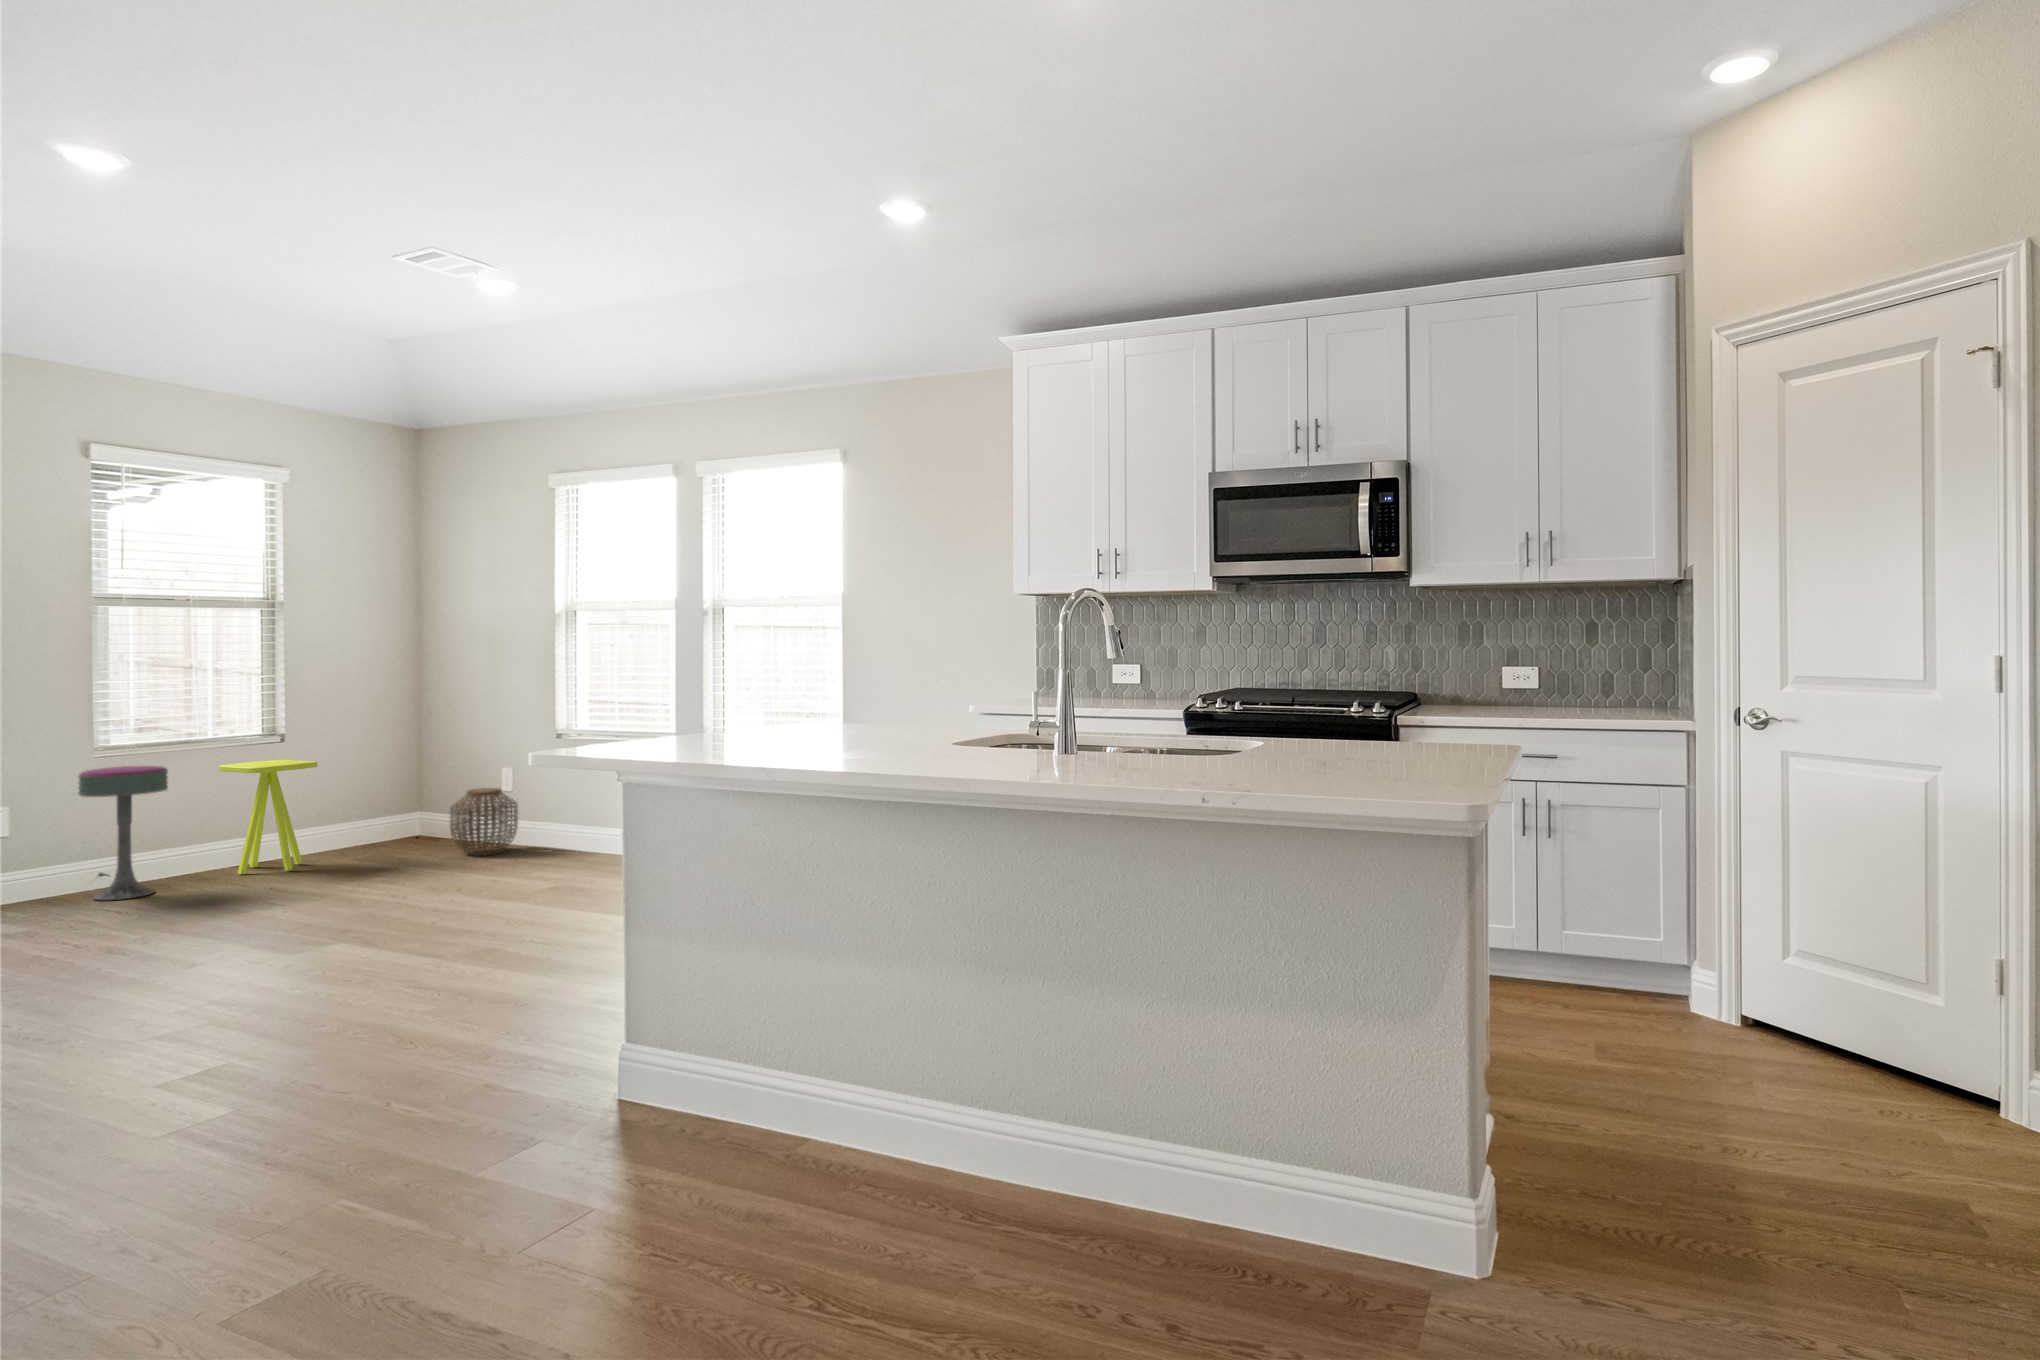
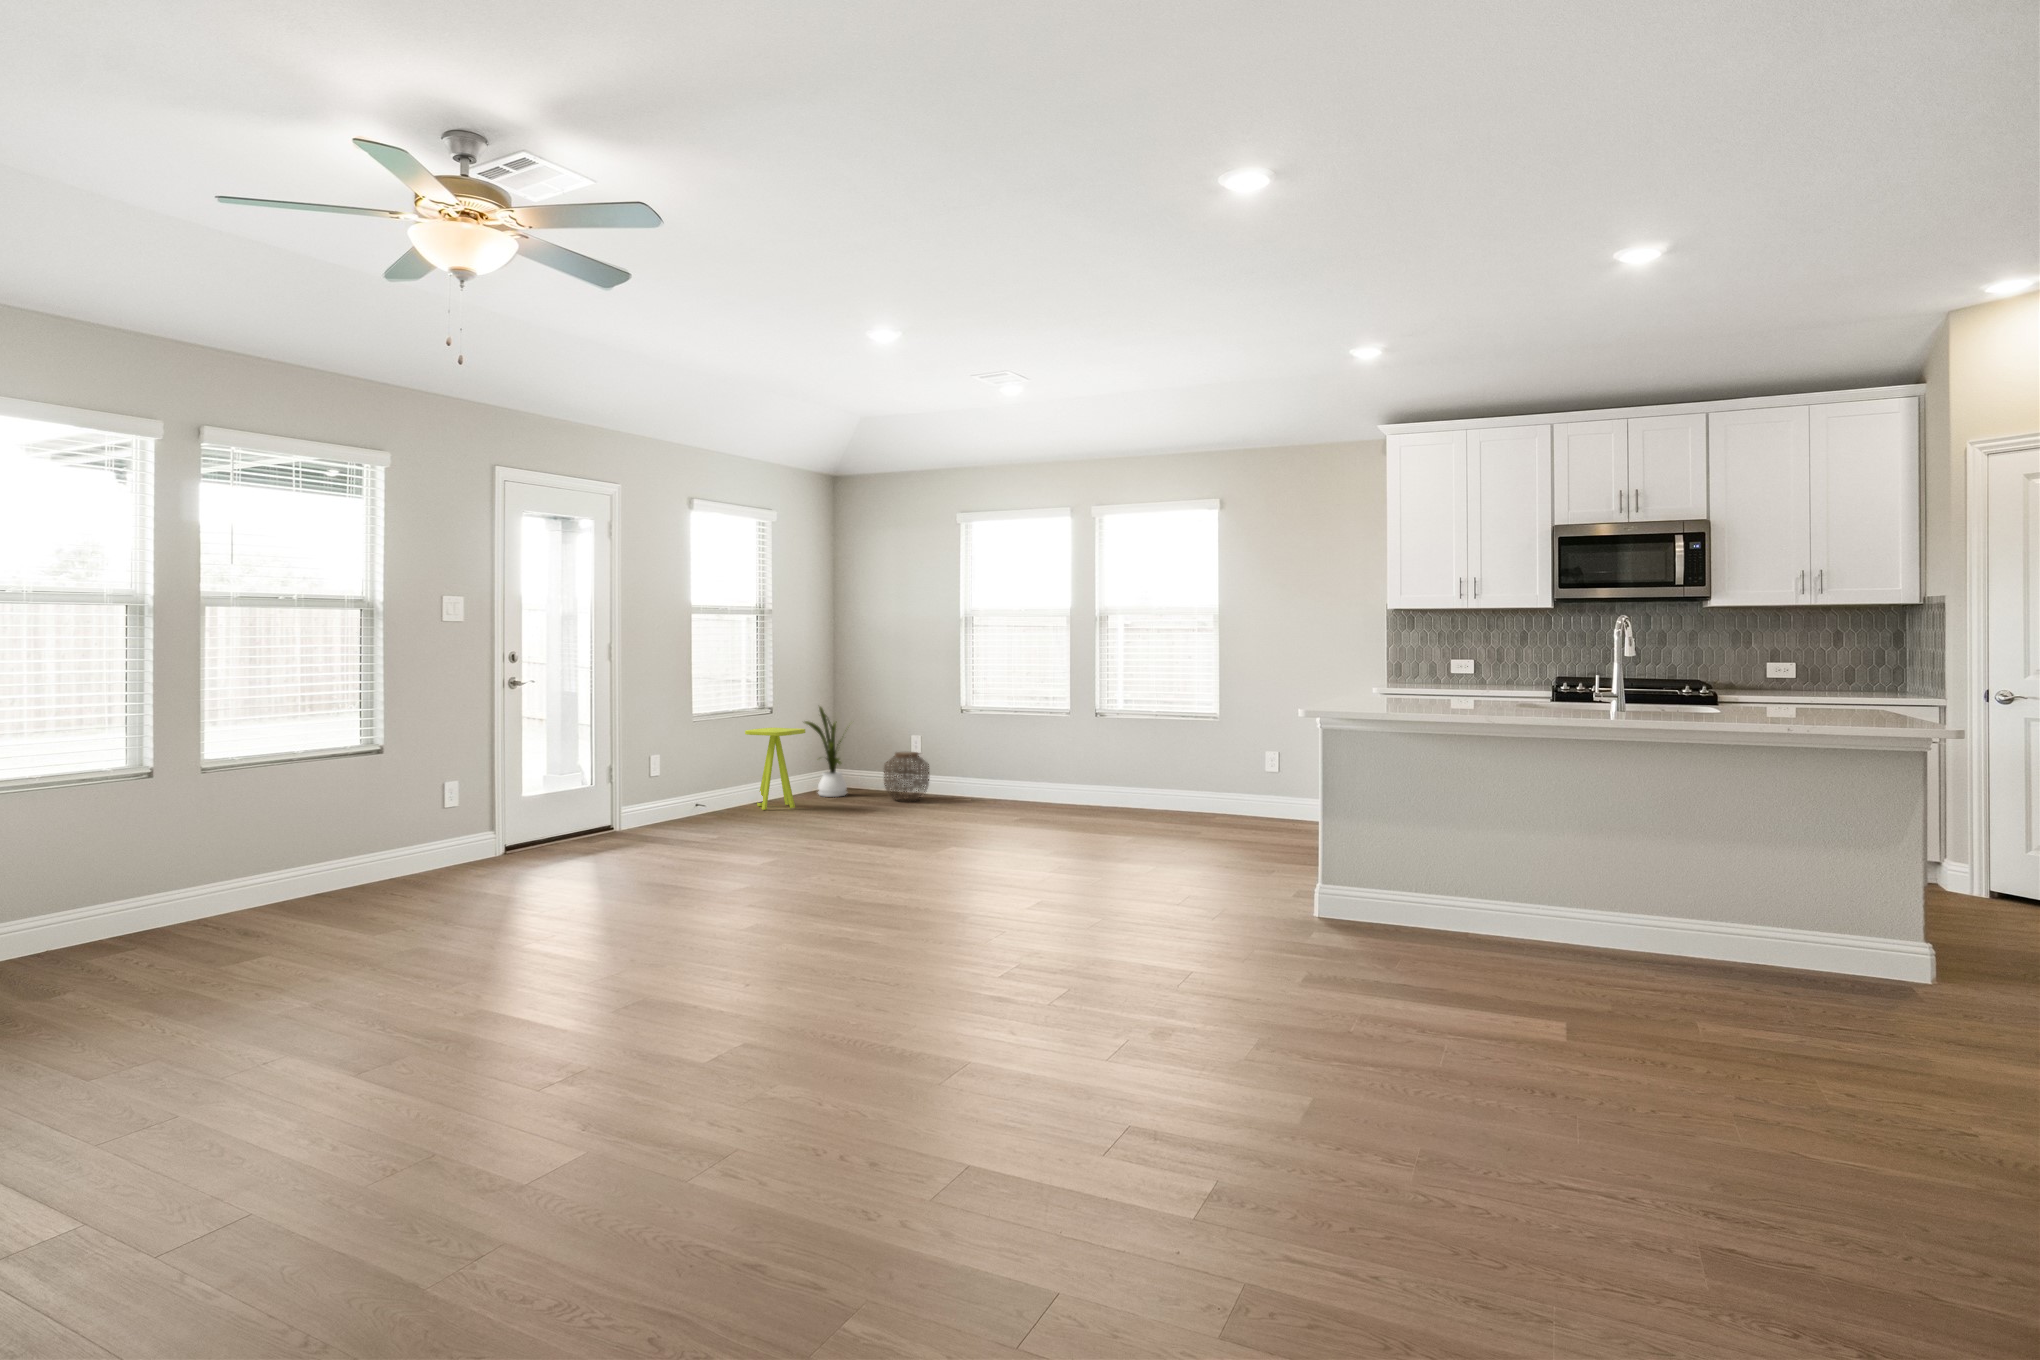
house plant: none [350,728,435,849] -> present [805,707,850,797]
bar stool: present [78,766,168,900] -> none [694,729,744,822]

